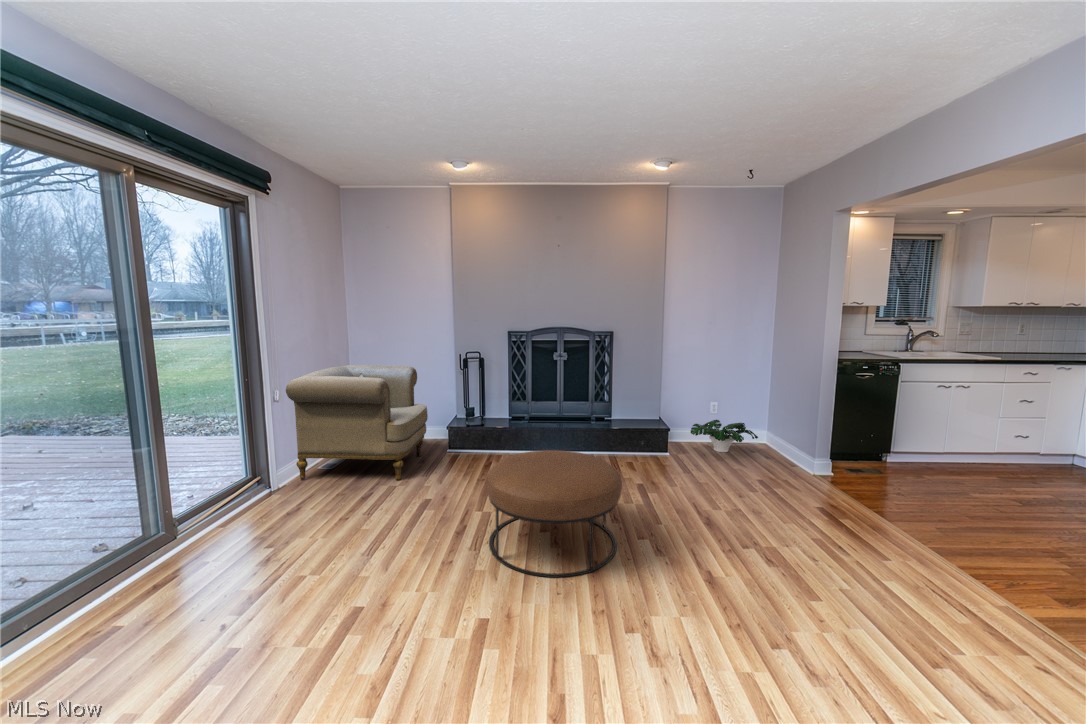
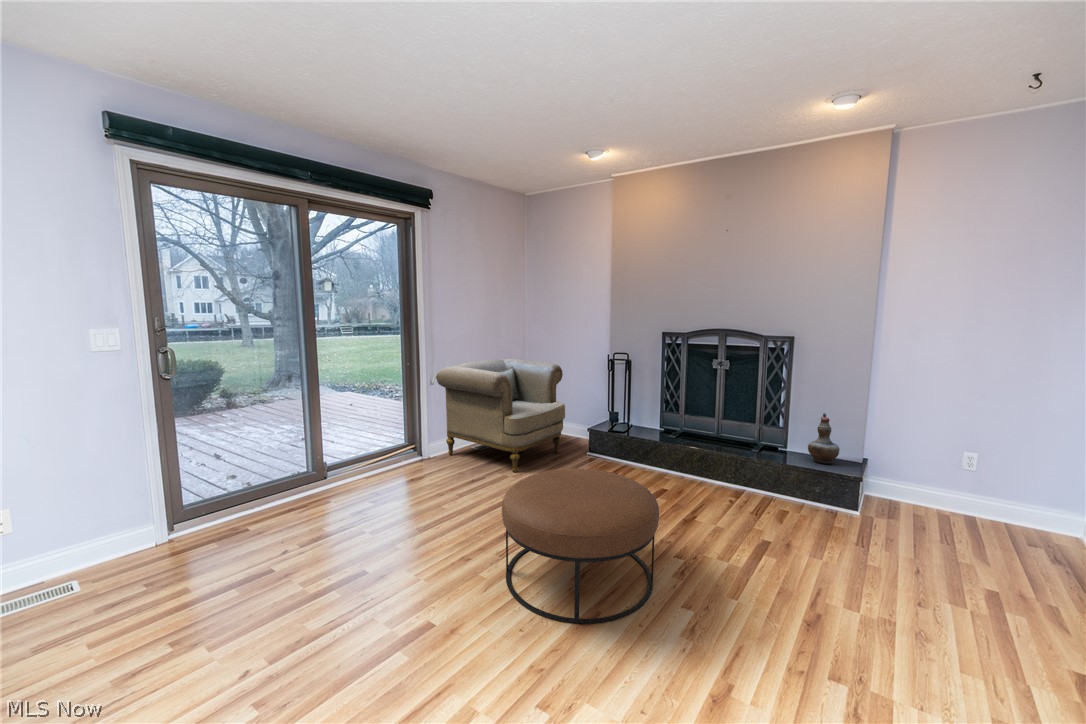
decorative vase: none [628,386,648,423] -> present [808,413,840,464]
potted plant: present [691,420,758,452] -> none [909,481,1047,538]

